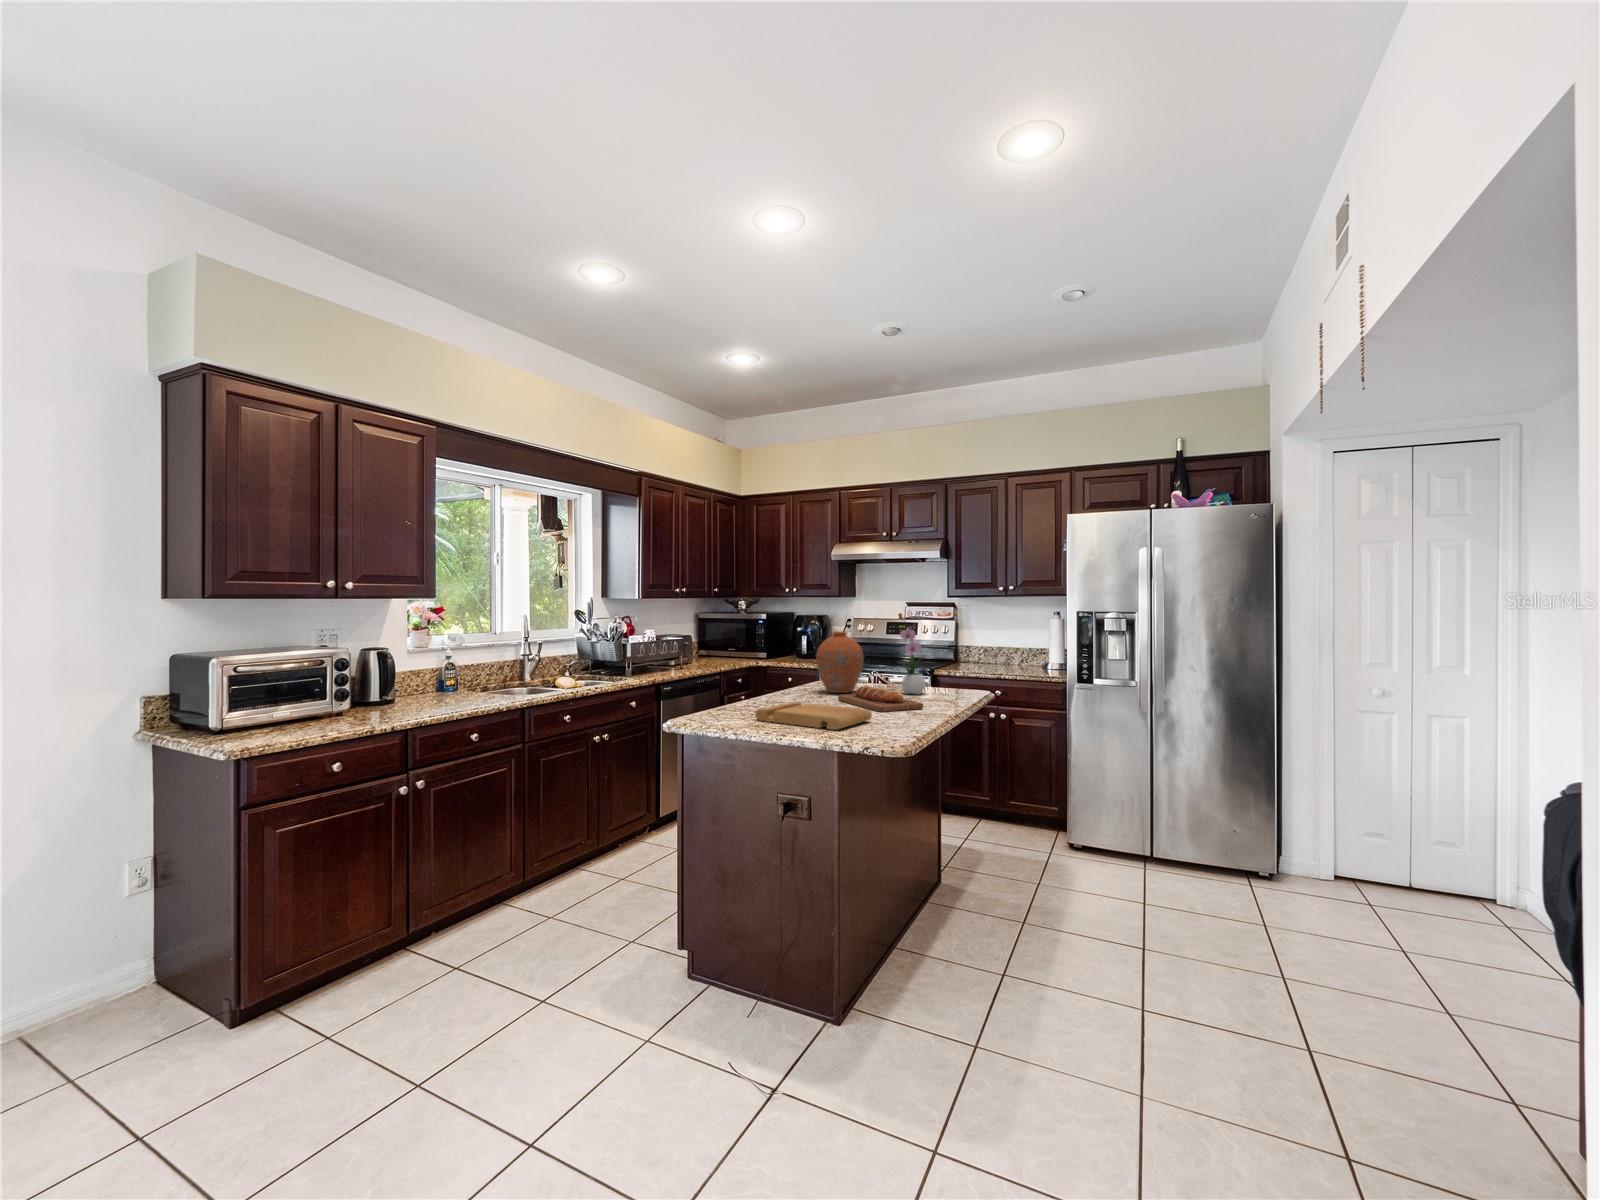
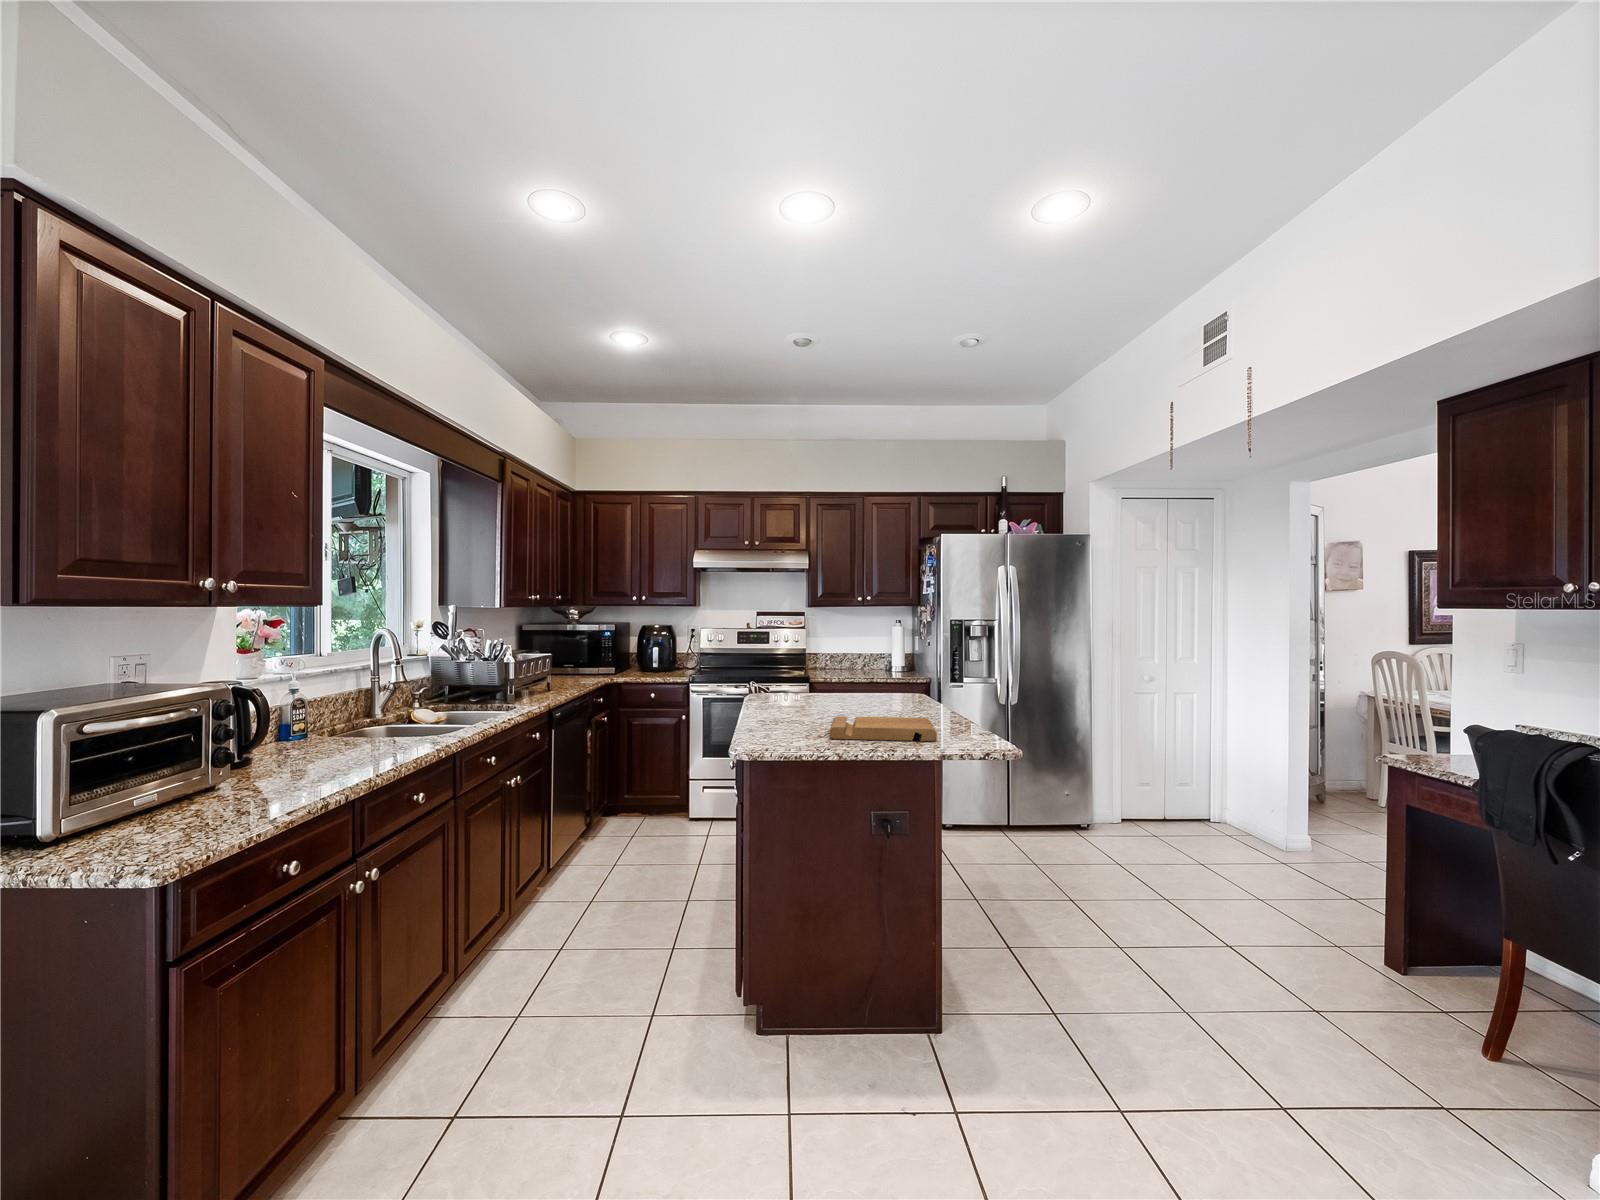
flower arrangement: present [900,628,926,694] -> none [858,627,884,701]
vase: present [816,631,864,693] -> none [781,642,829,705]
bread loaf: present [838,686,923,712] -> none [832,696,928,720]

